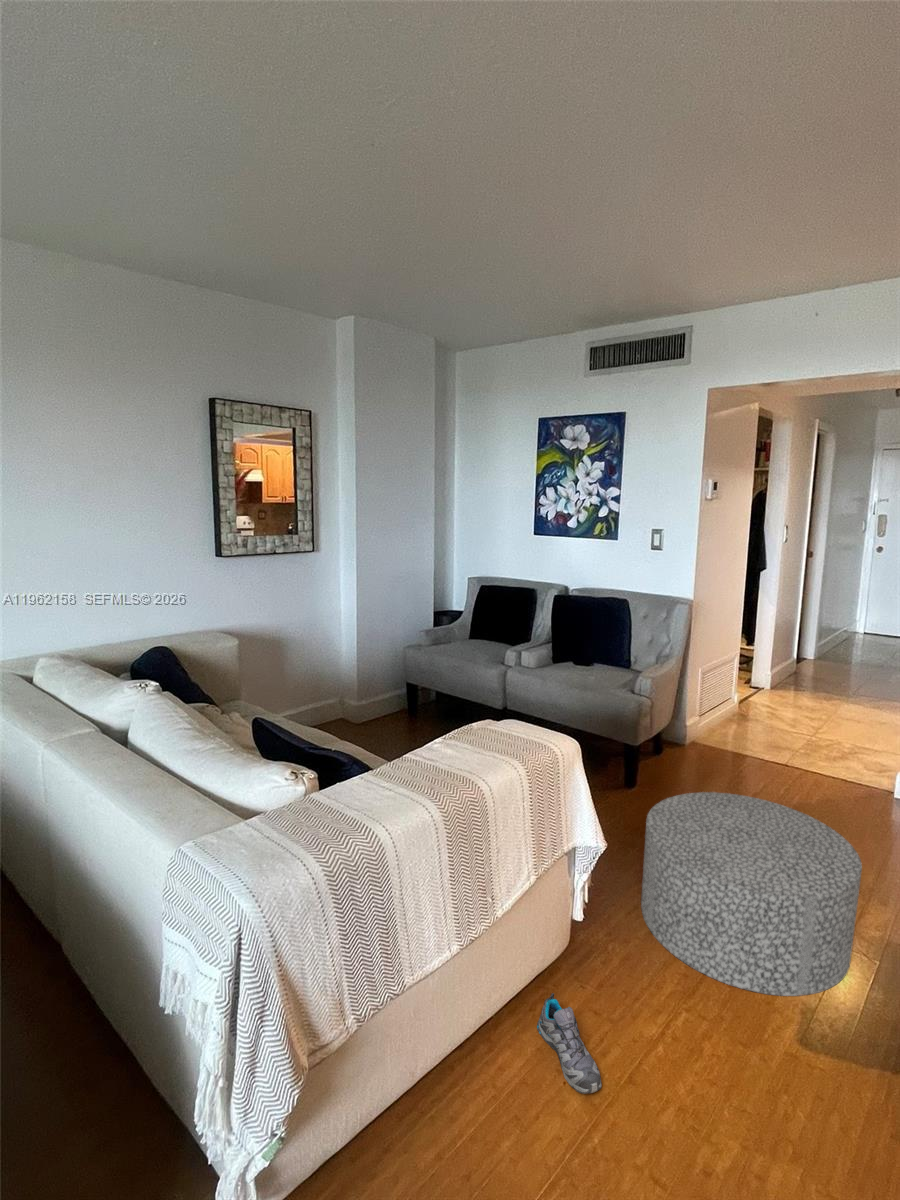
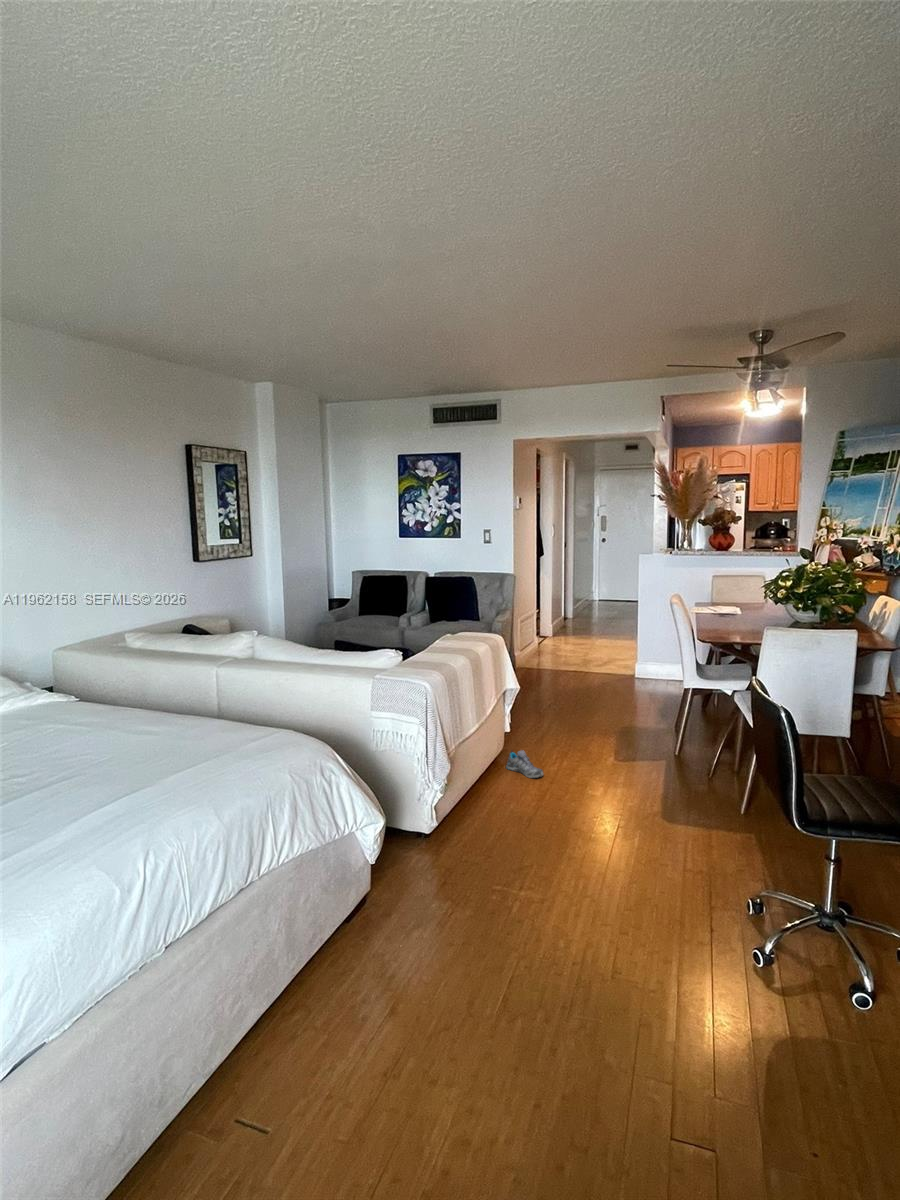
ottoman: present [641,792,862,996] -> none [528,667,629,743]

